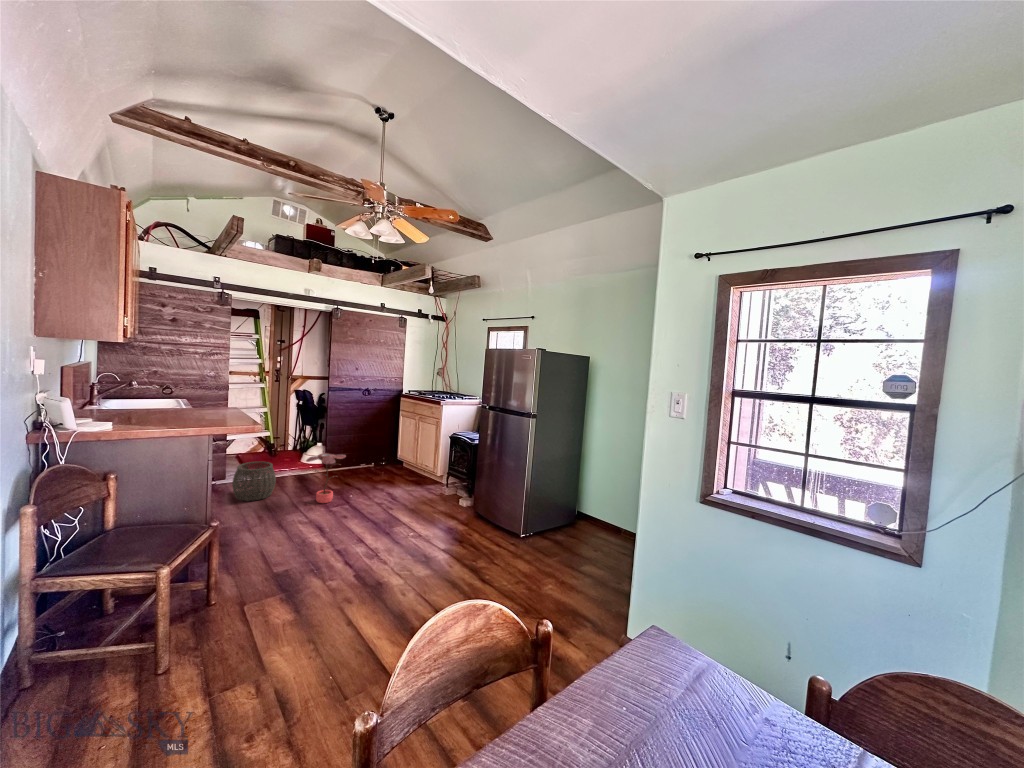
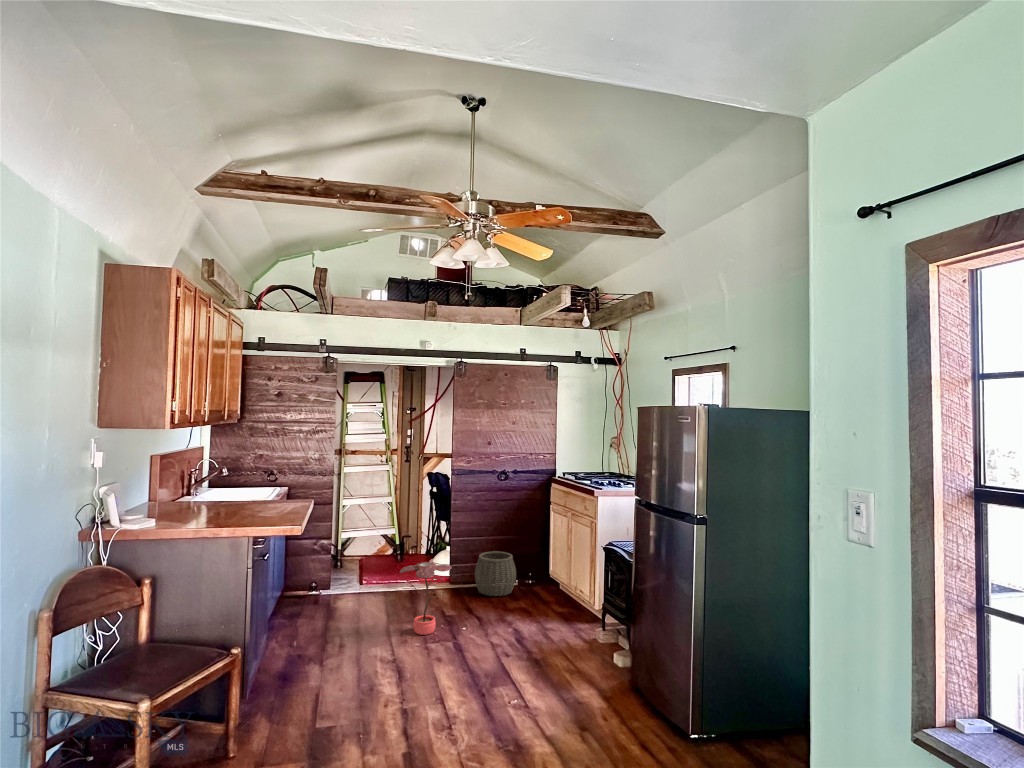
woven basket: present [232,462,276,501] -> present [475,551,516,596]

